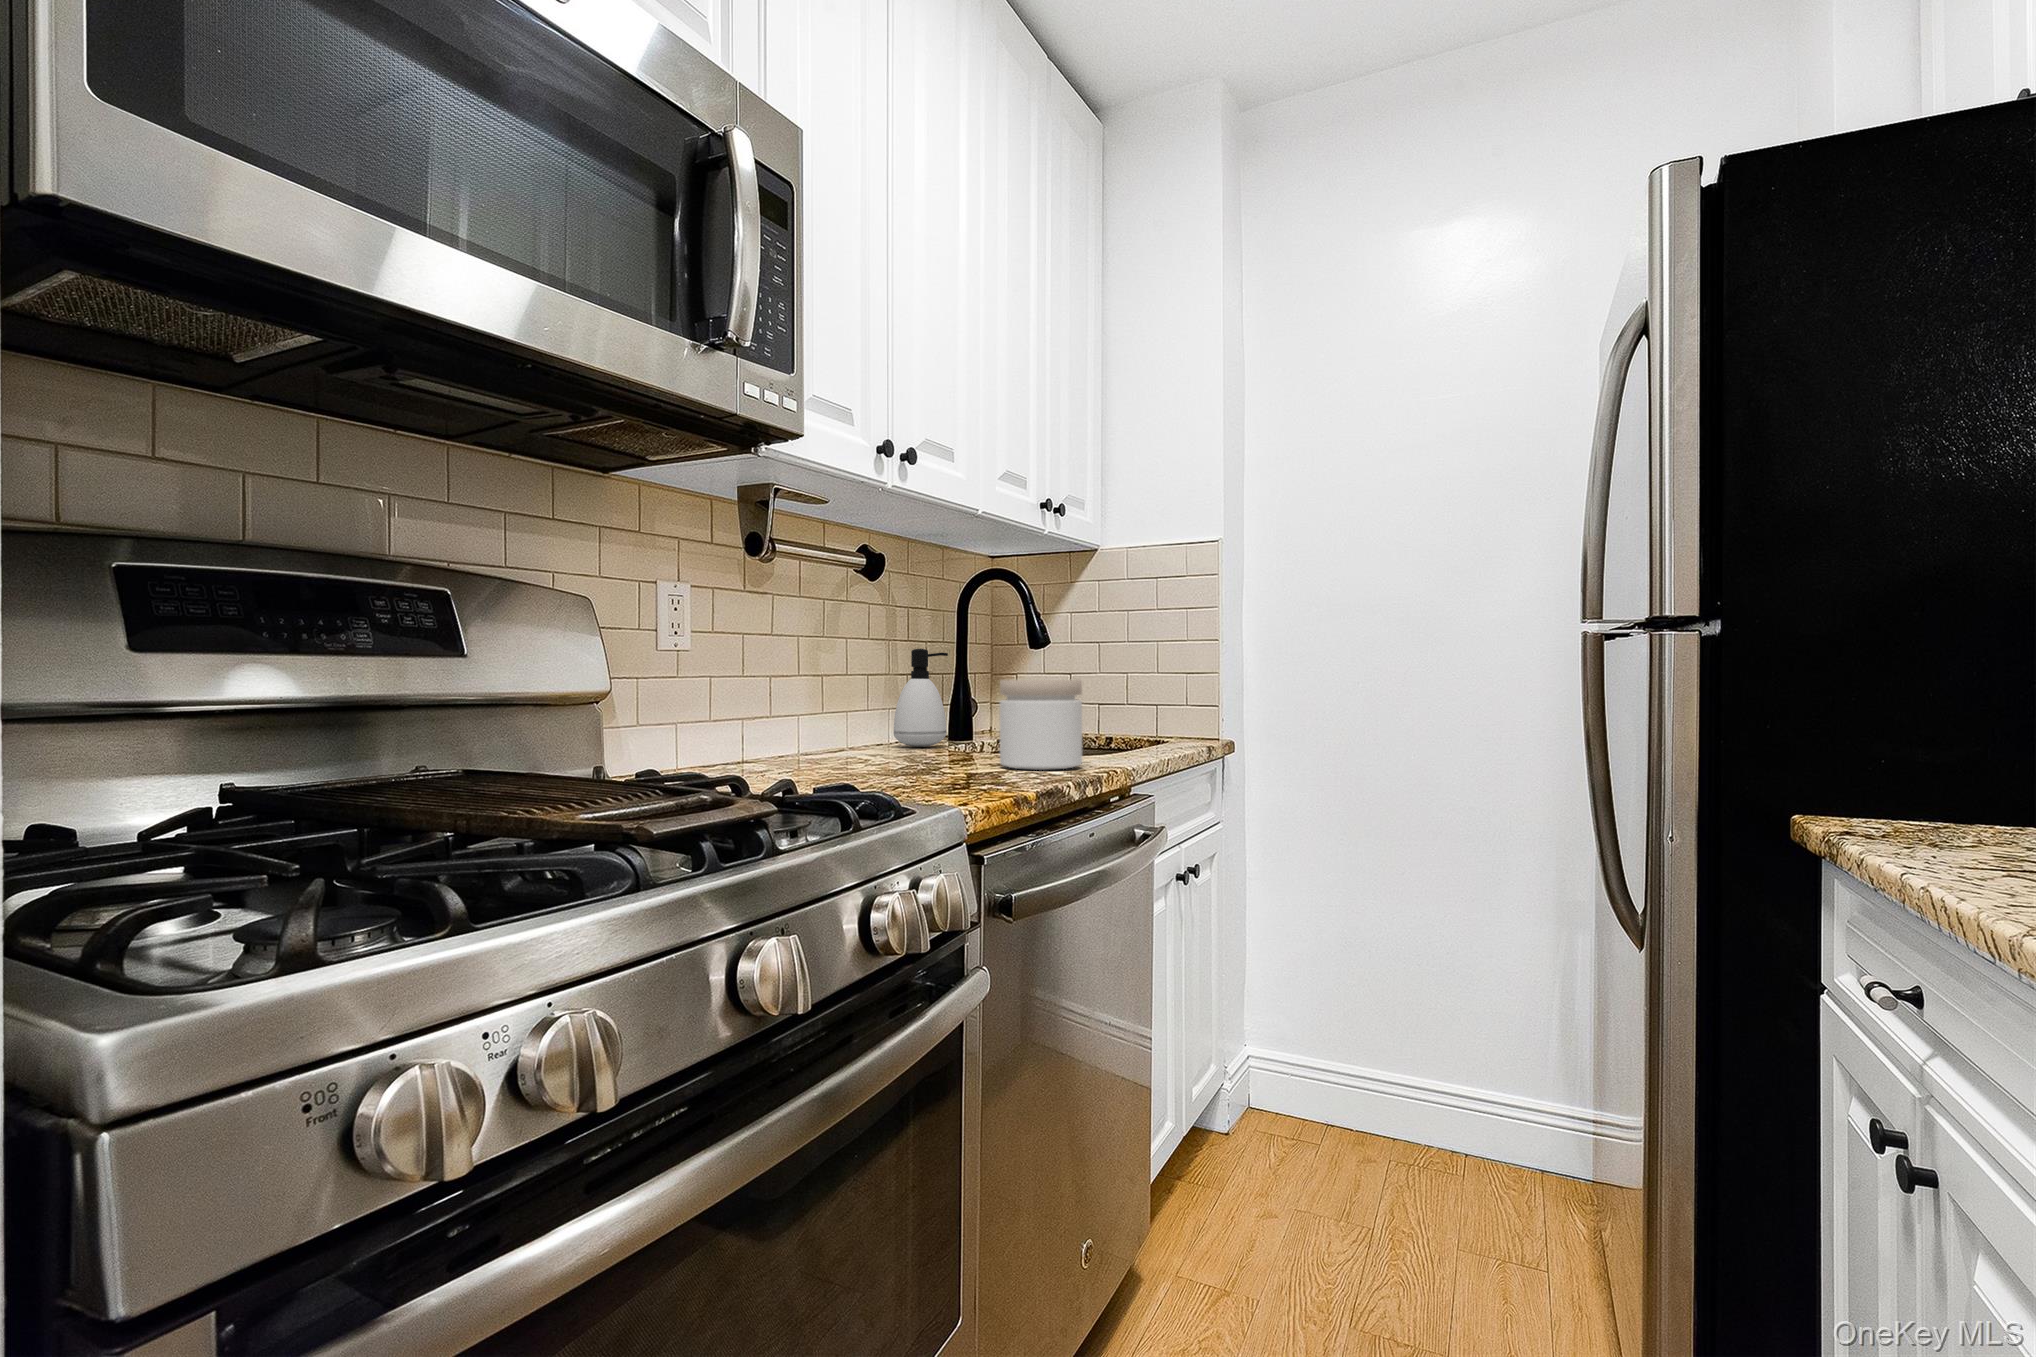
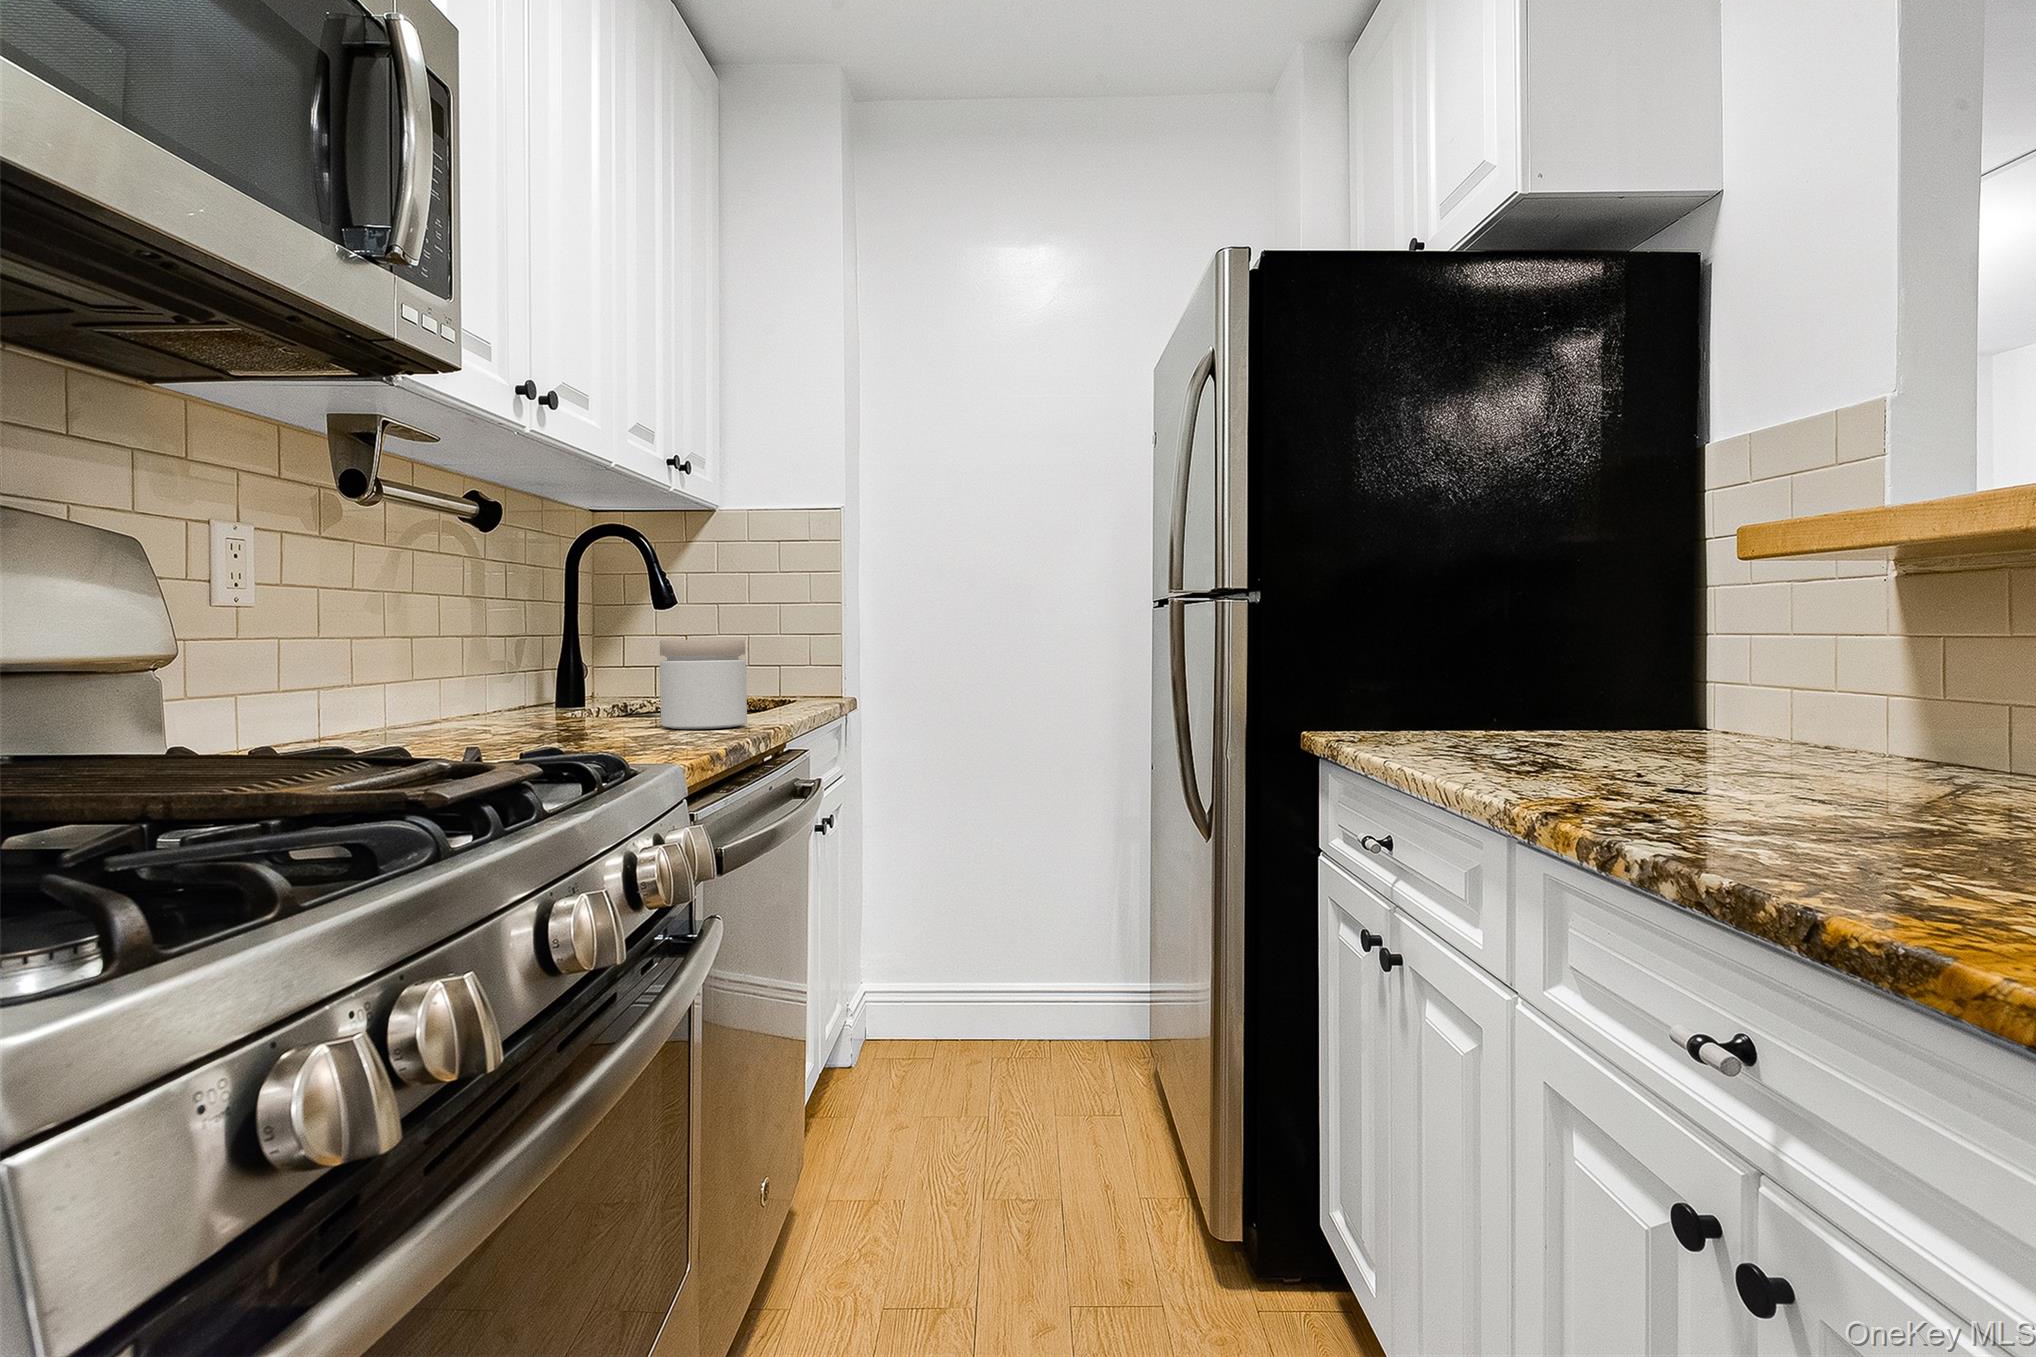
soap dispenser: present [894,649,948,747] -> none [502,609,565,715]

